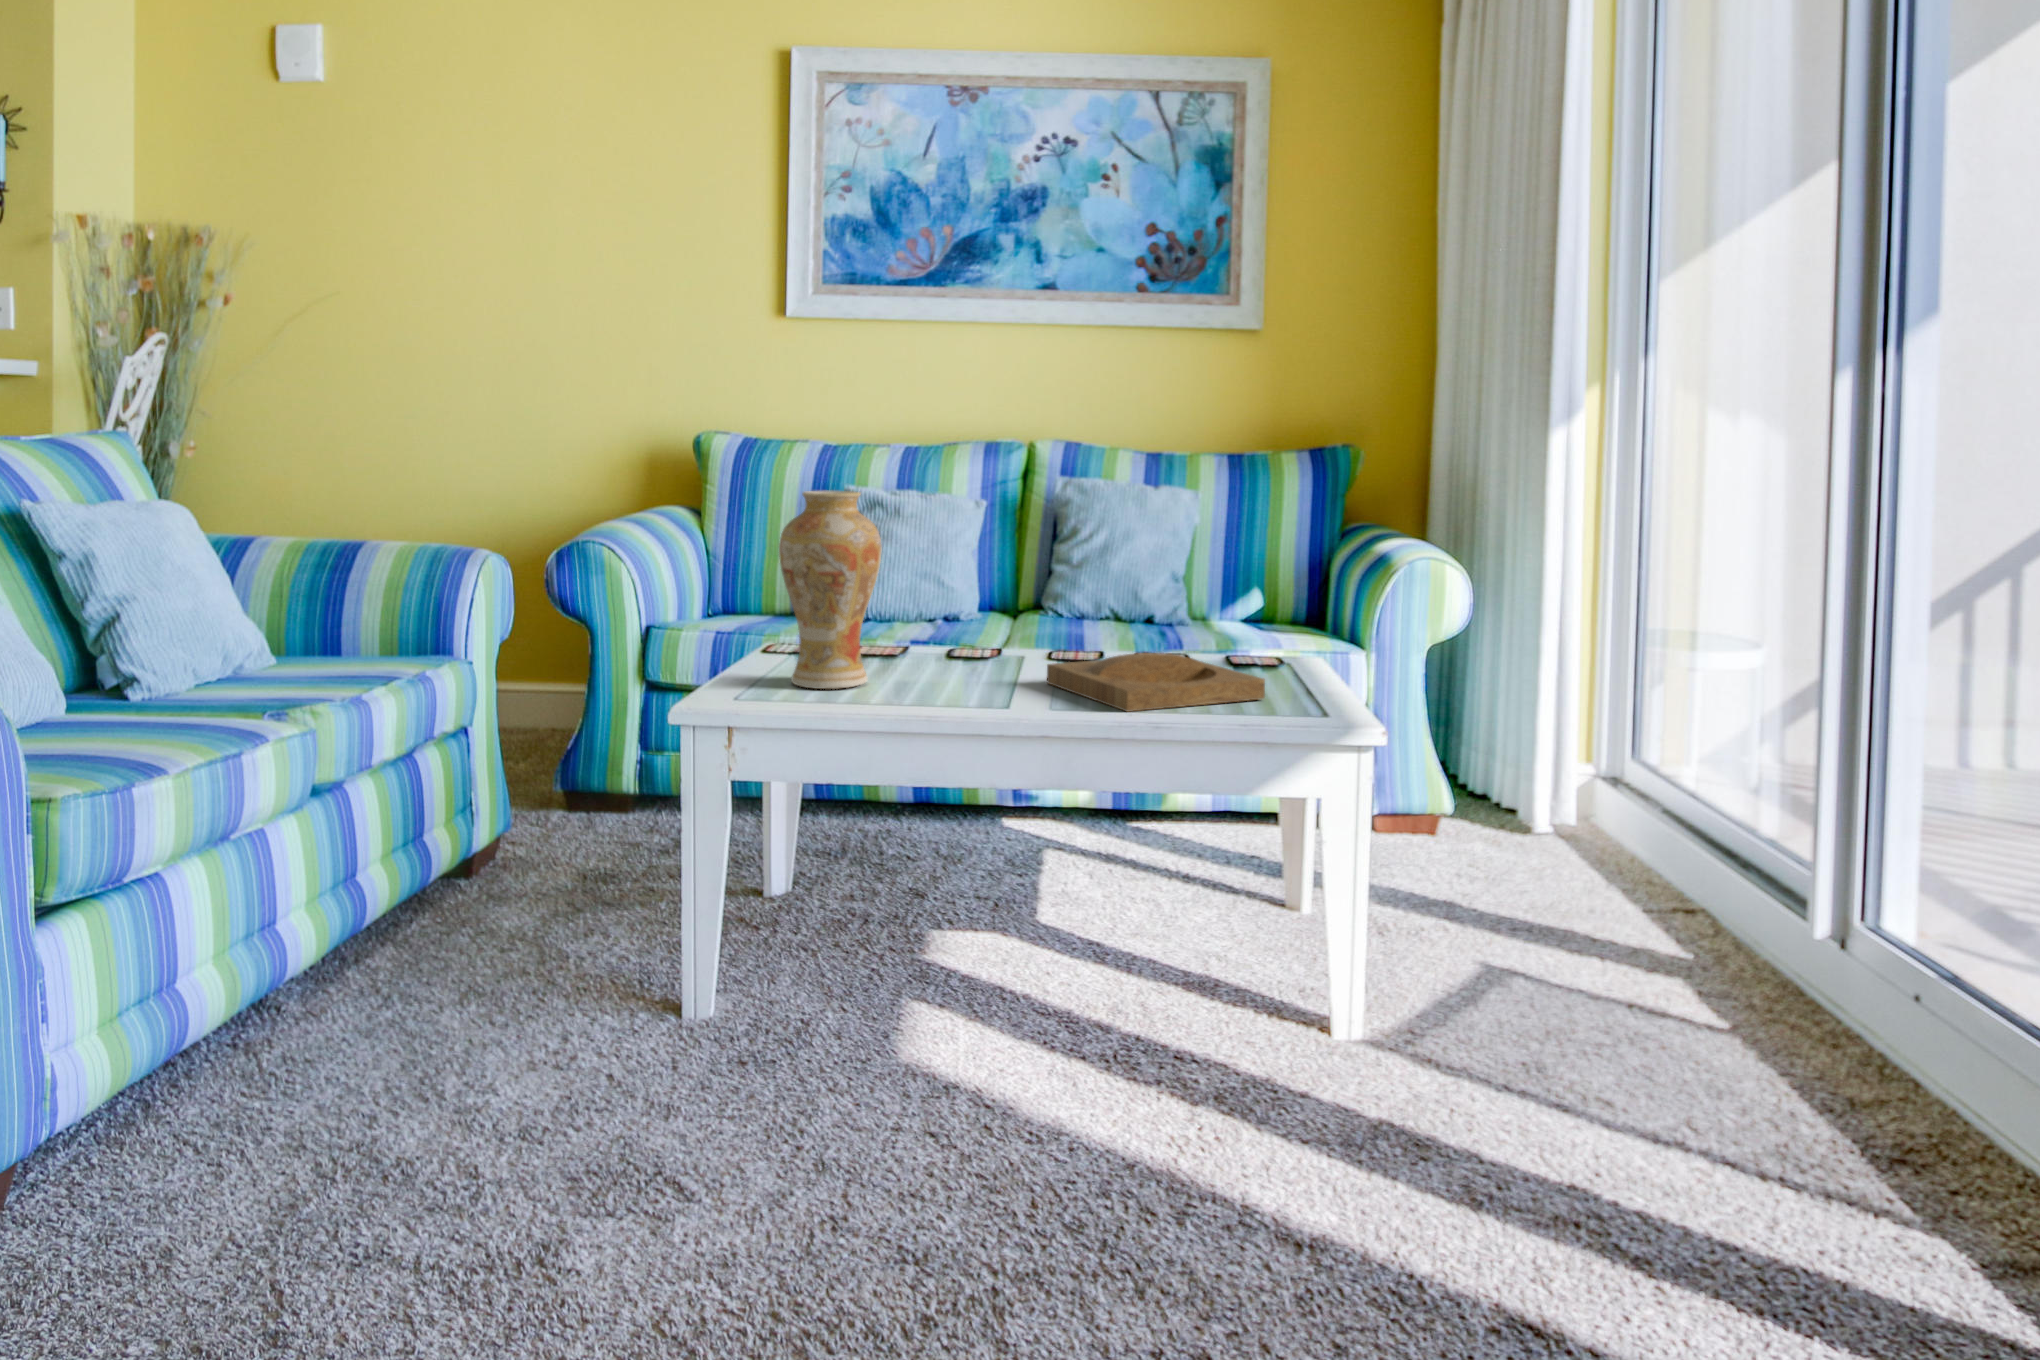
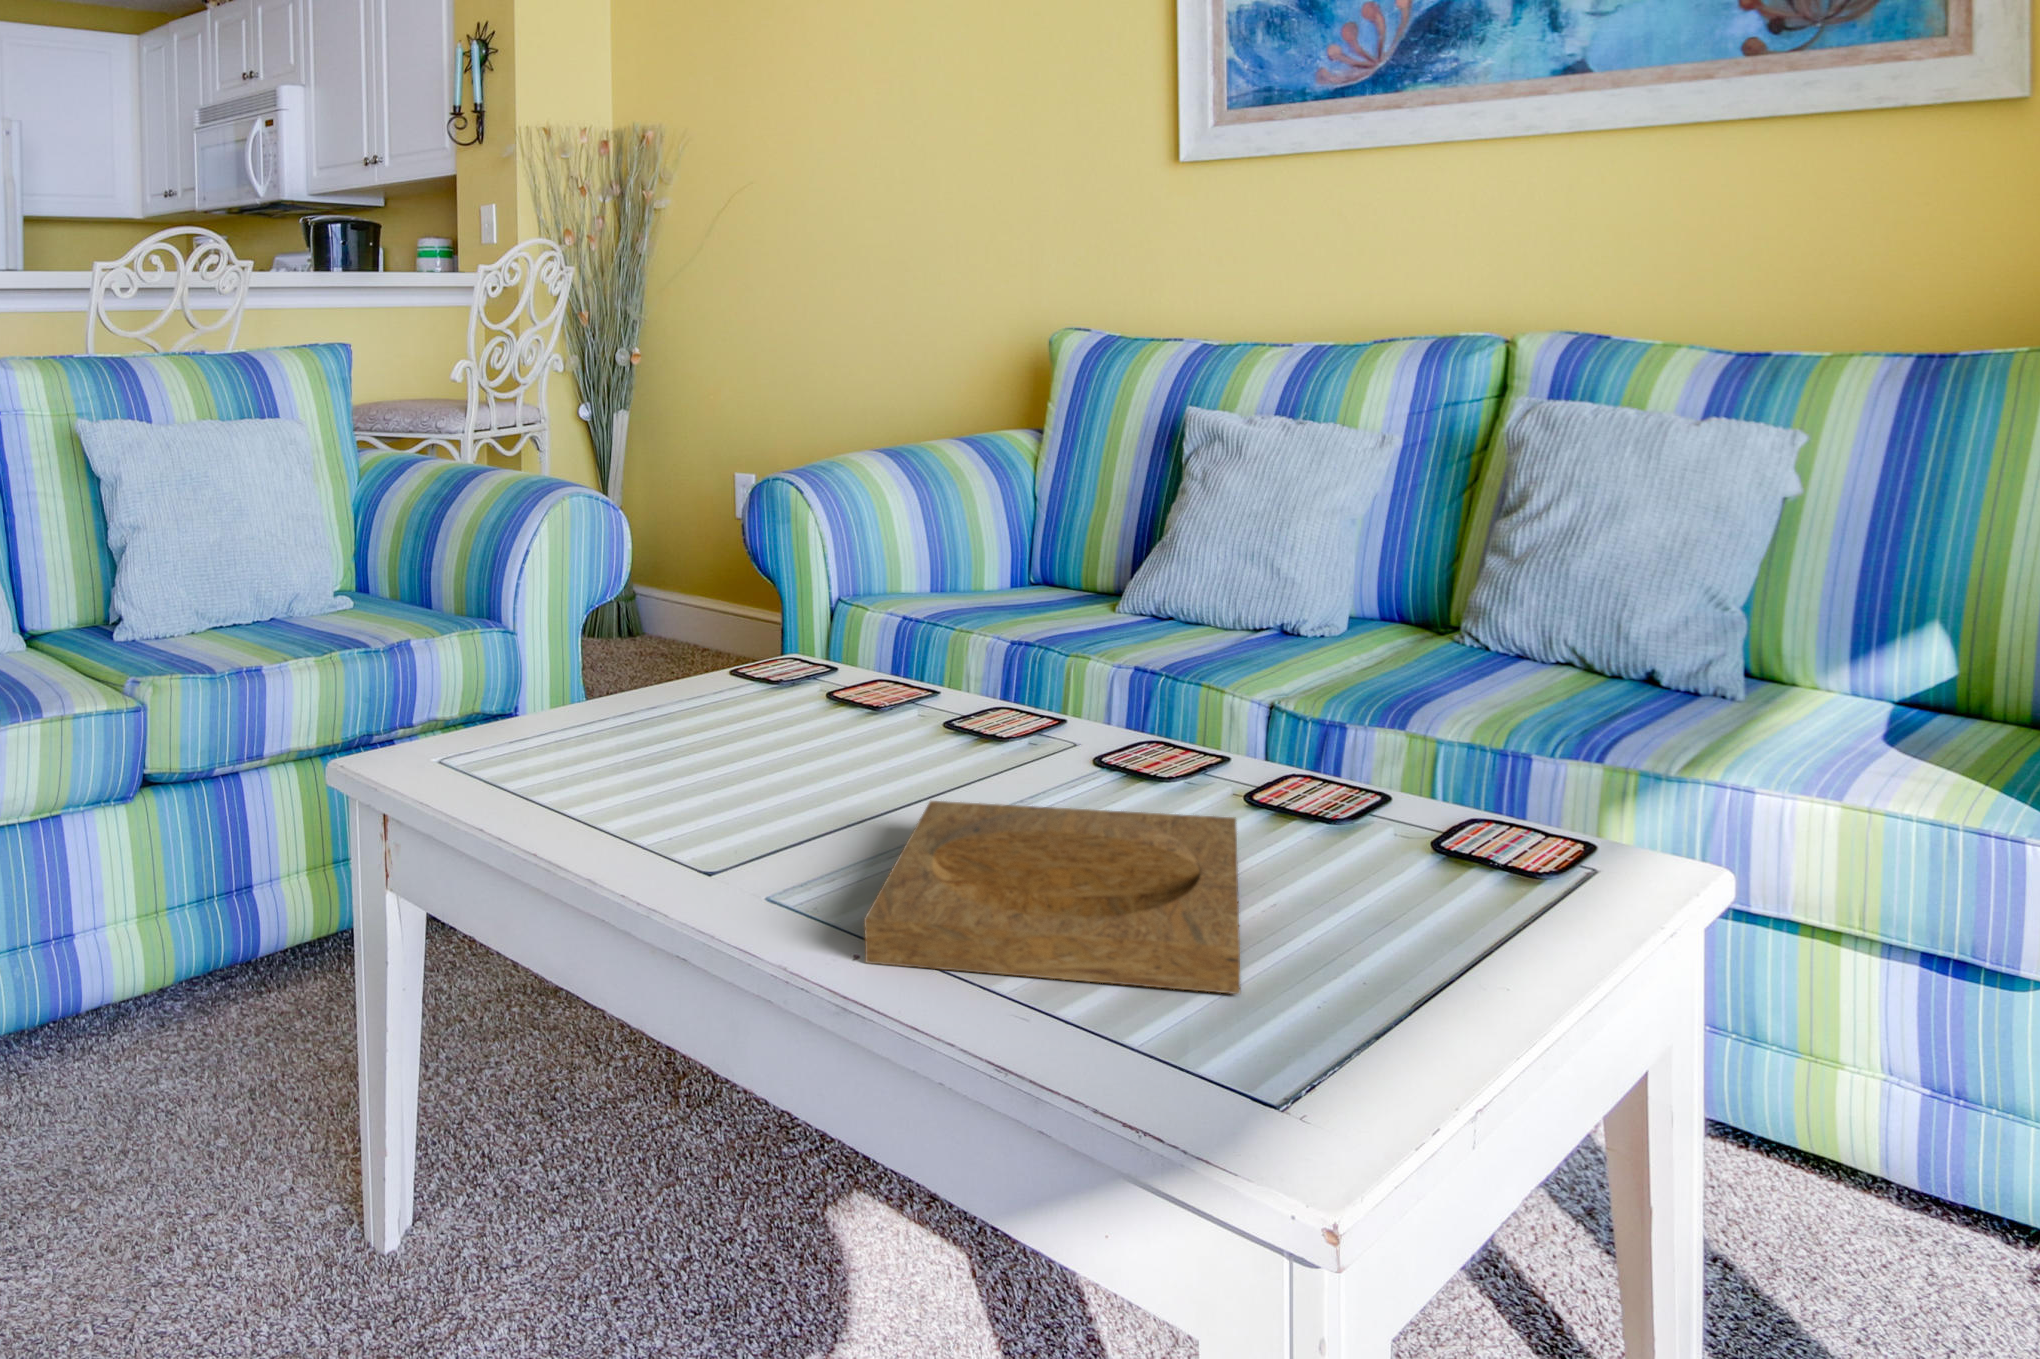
vase: present [779,491,882,689] -> none [533,456,698,787]

